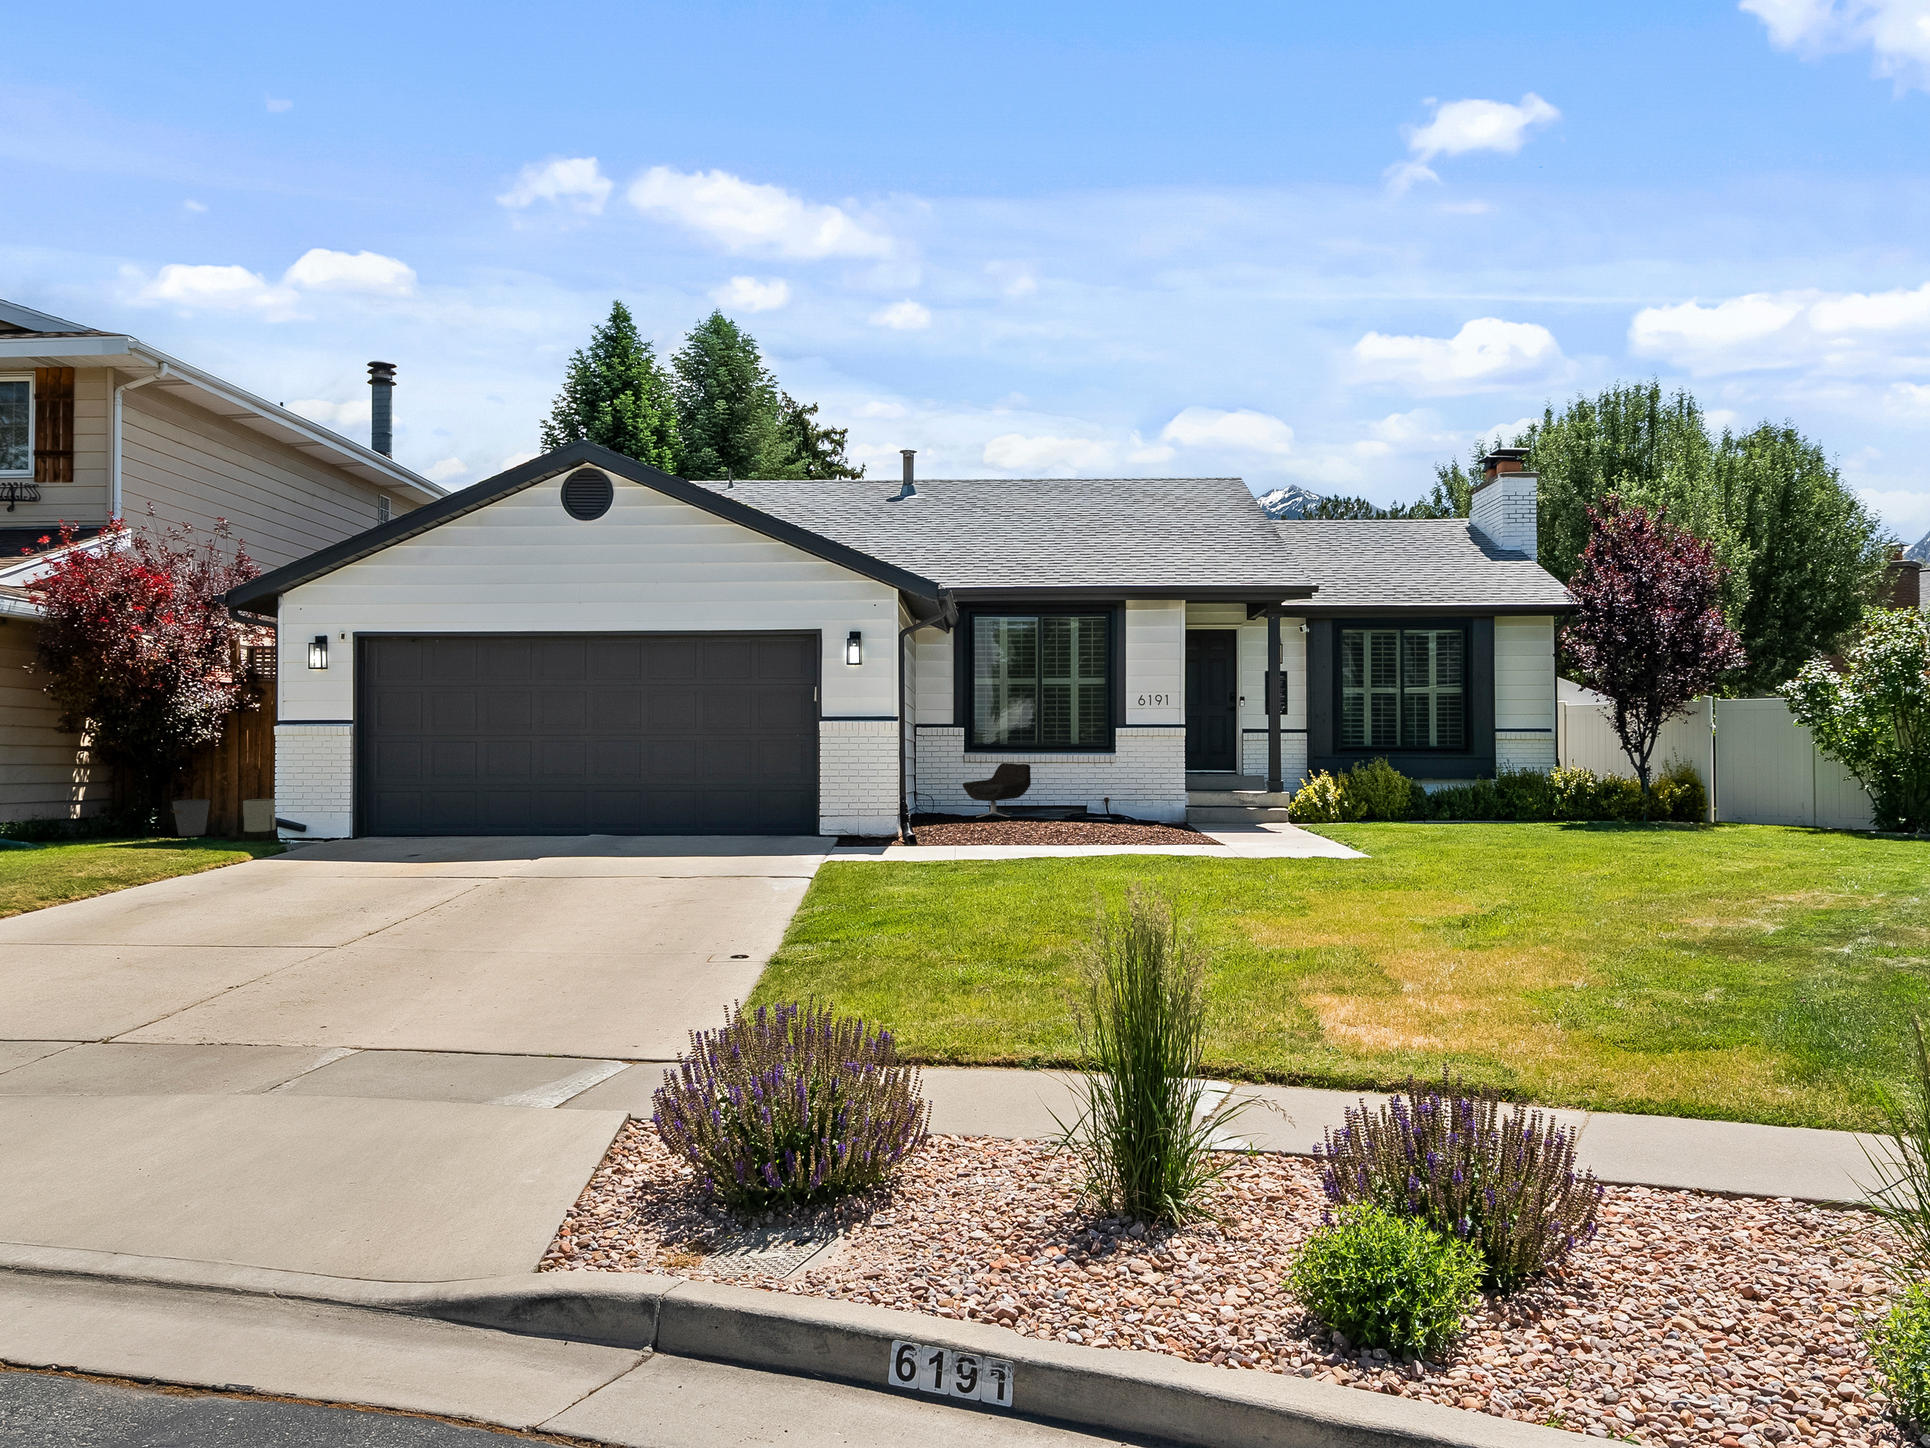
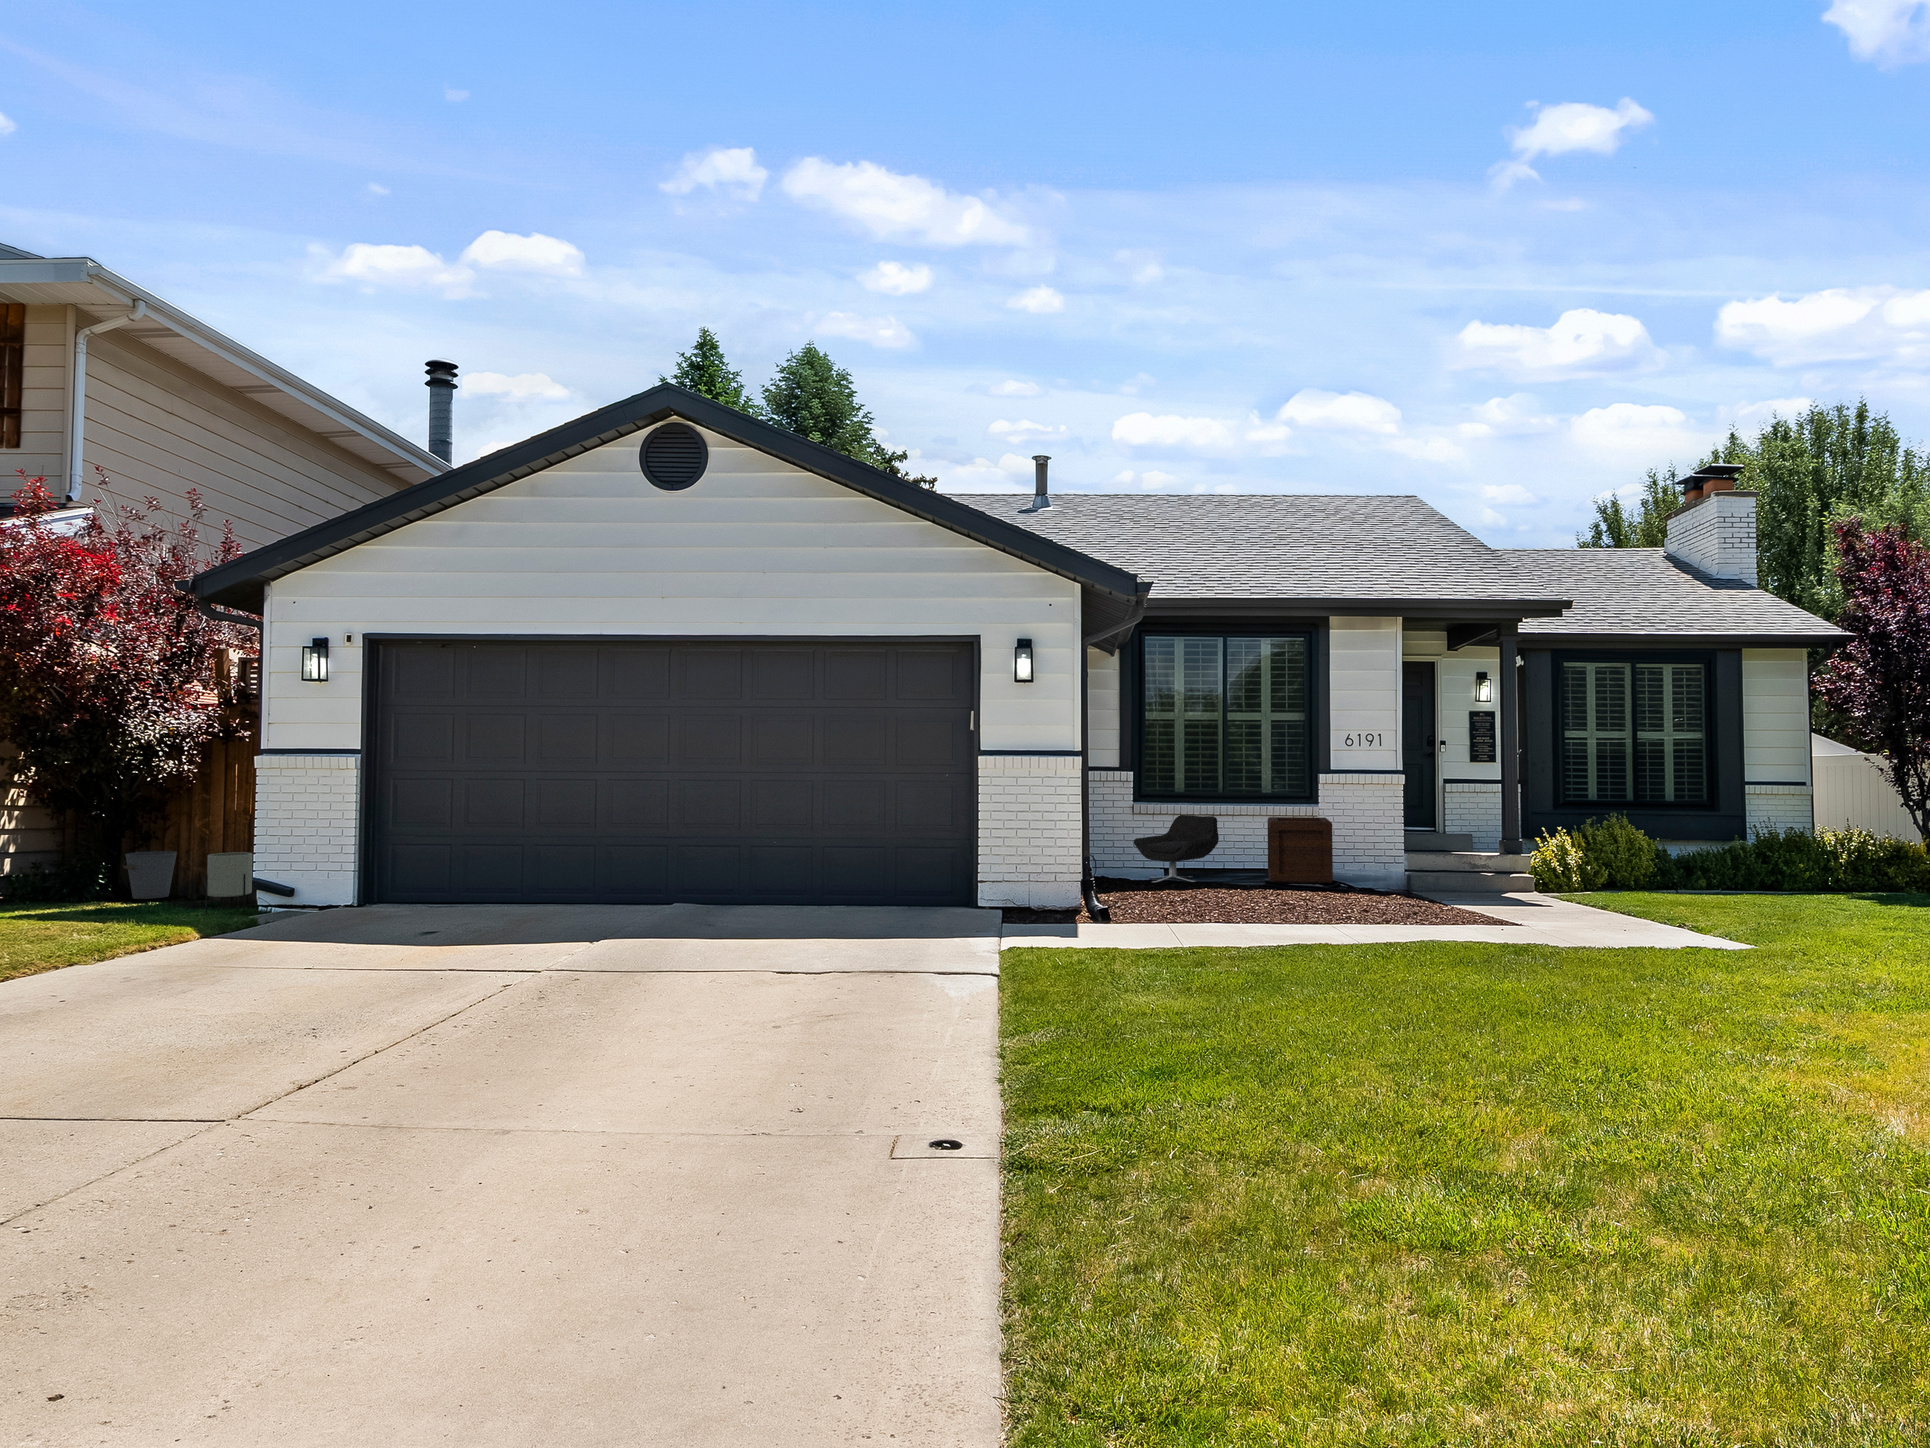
wooden crate: none [1070,764,1122,817] -> present [1268,817,1333,883]

